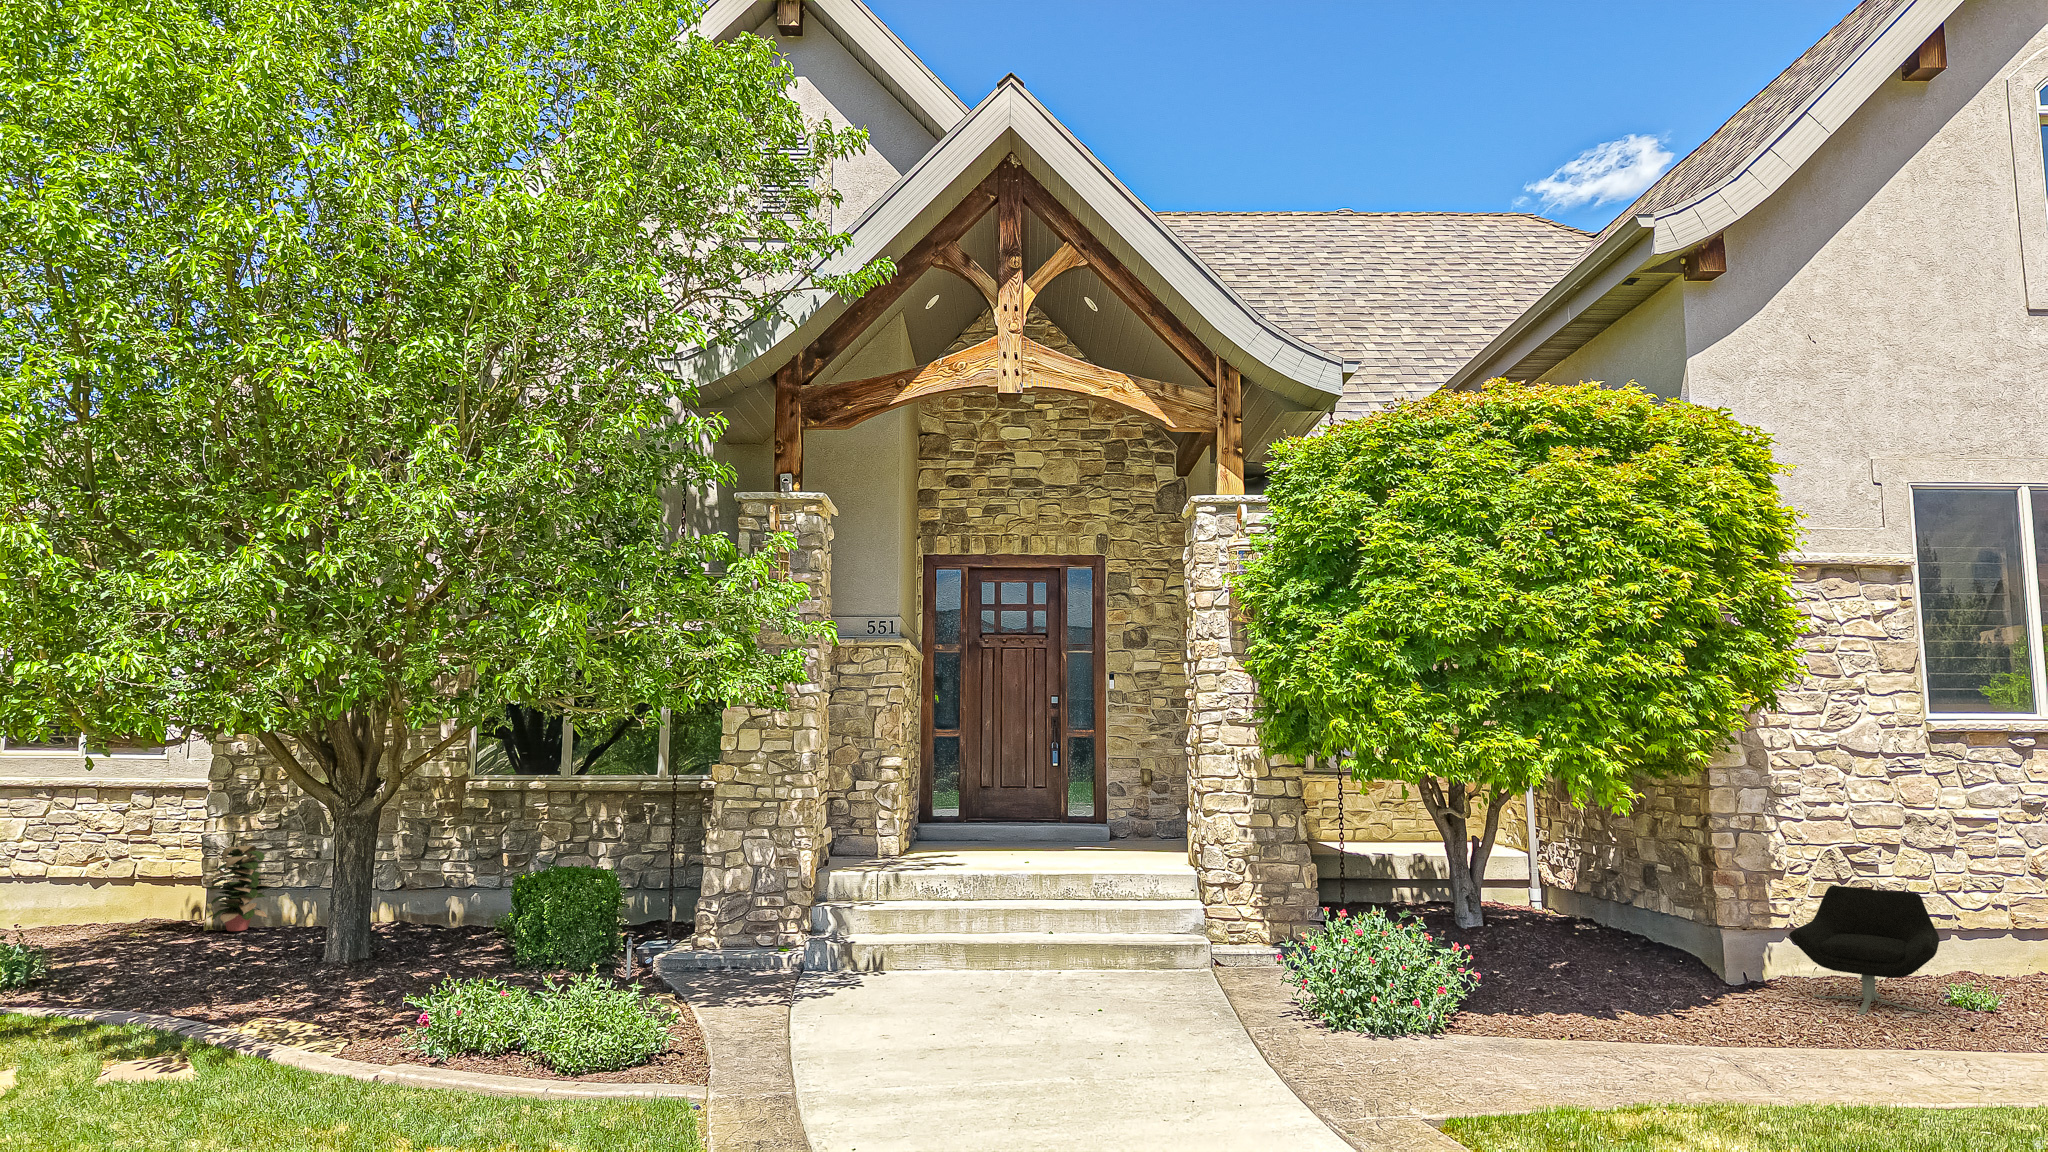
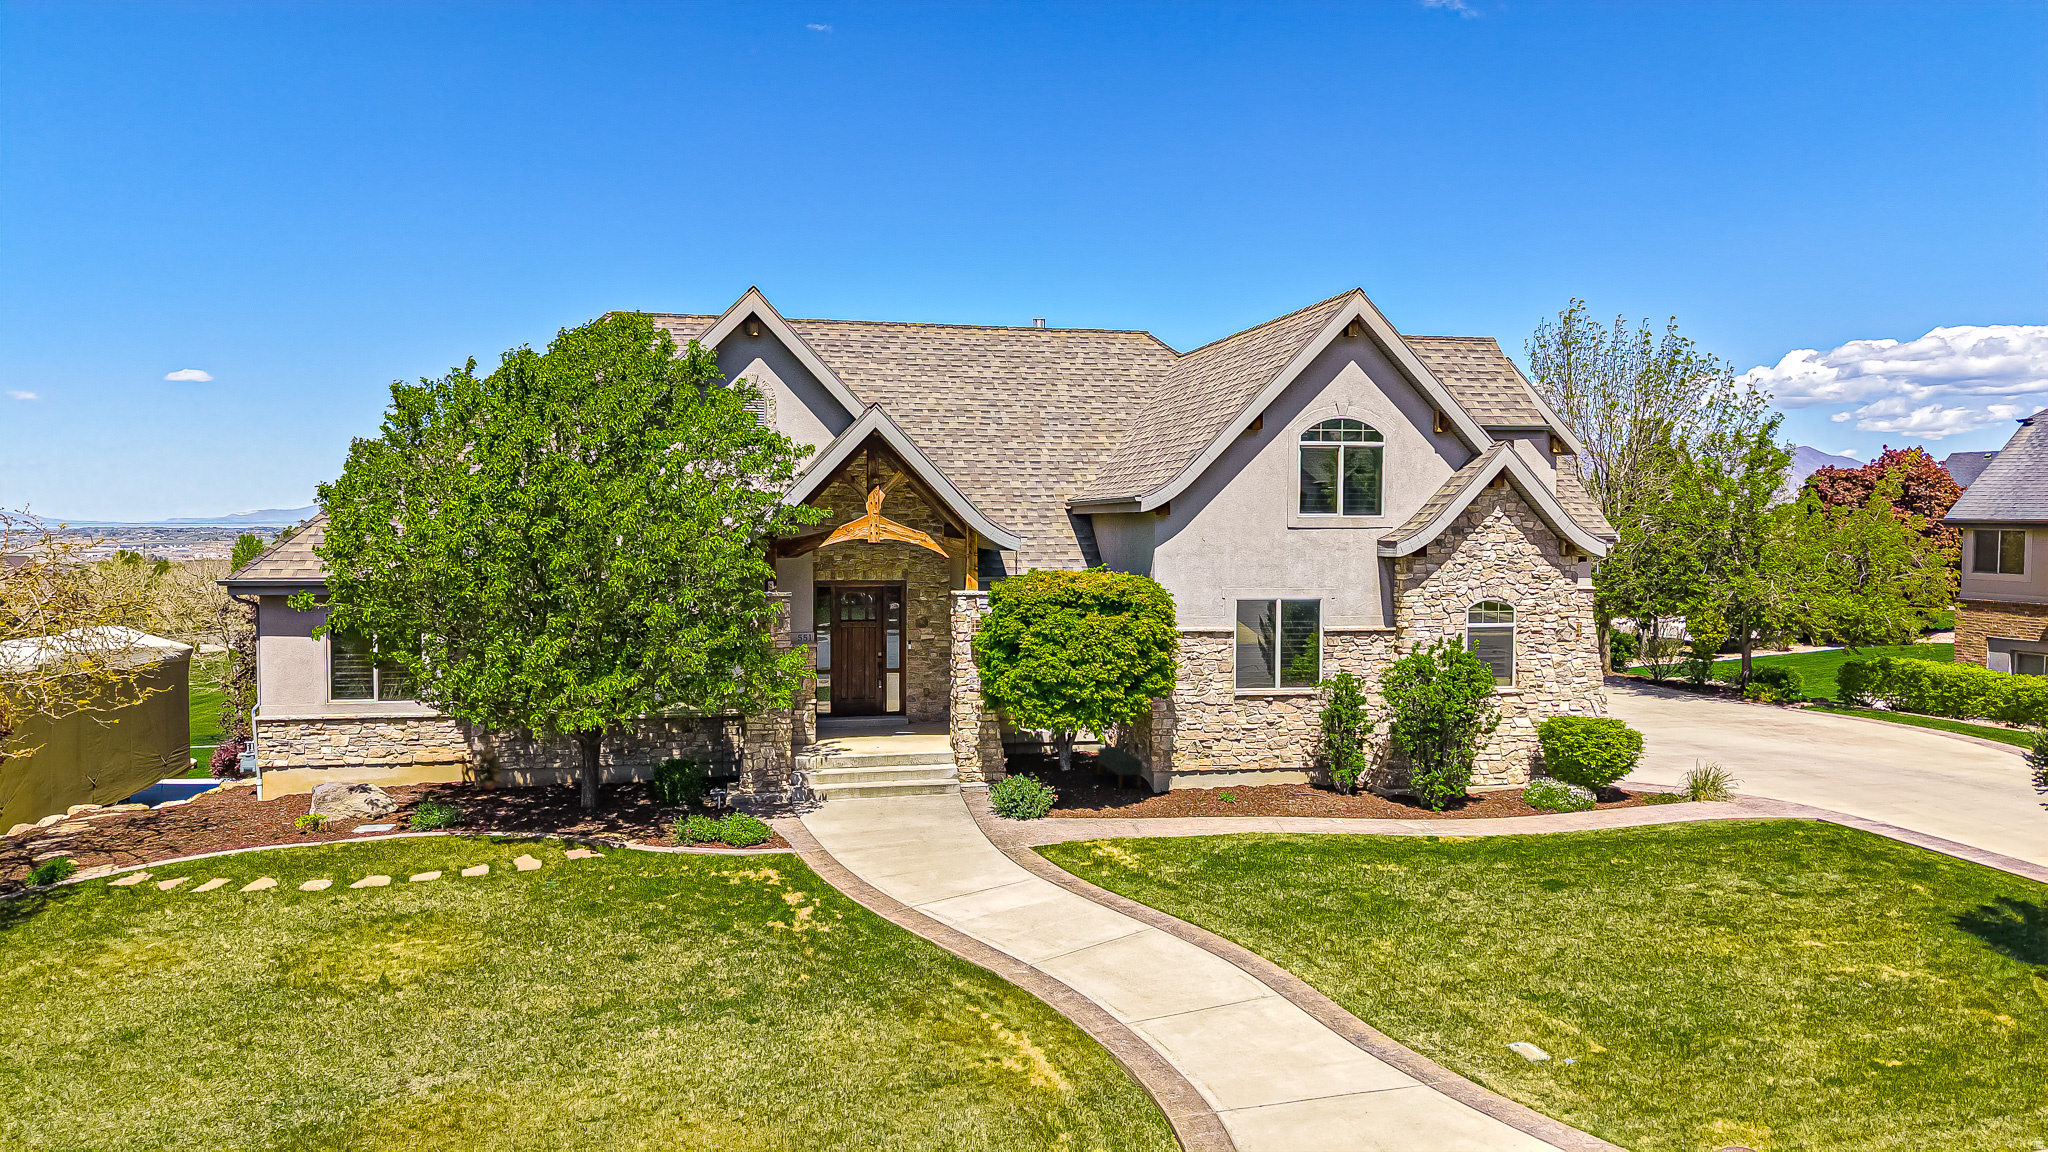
bench: none [1550,874,1683,972] -> present [1098,747,1143,788]
lounge chair: present [1789,885,1940,1014] -> none [1174,755,1225,803]

